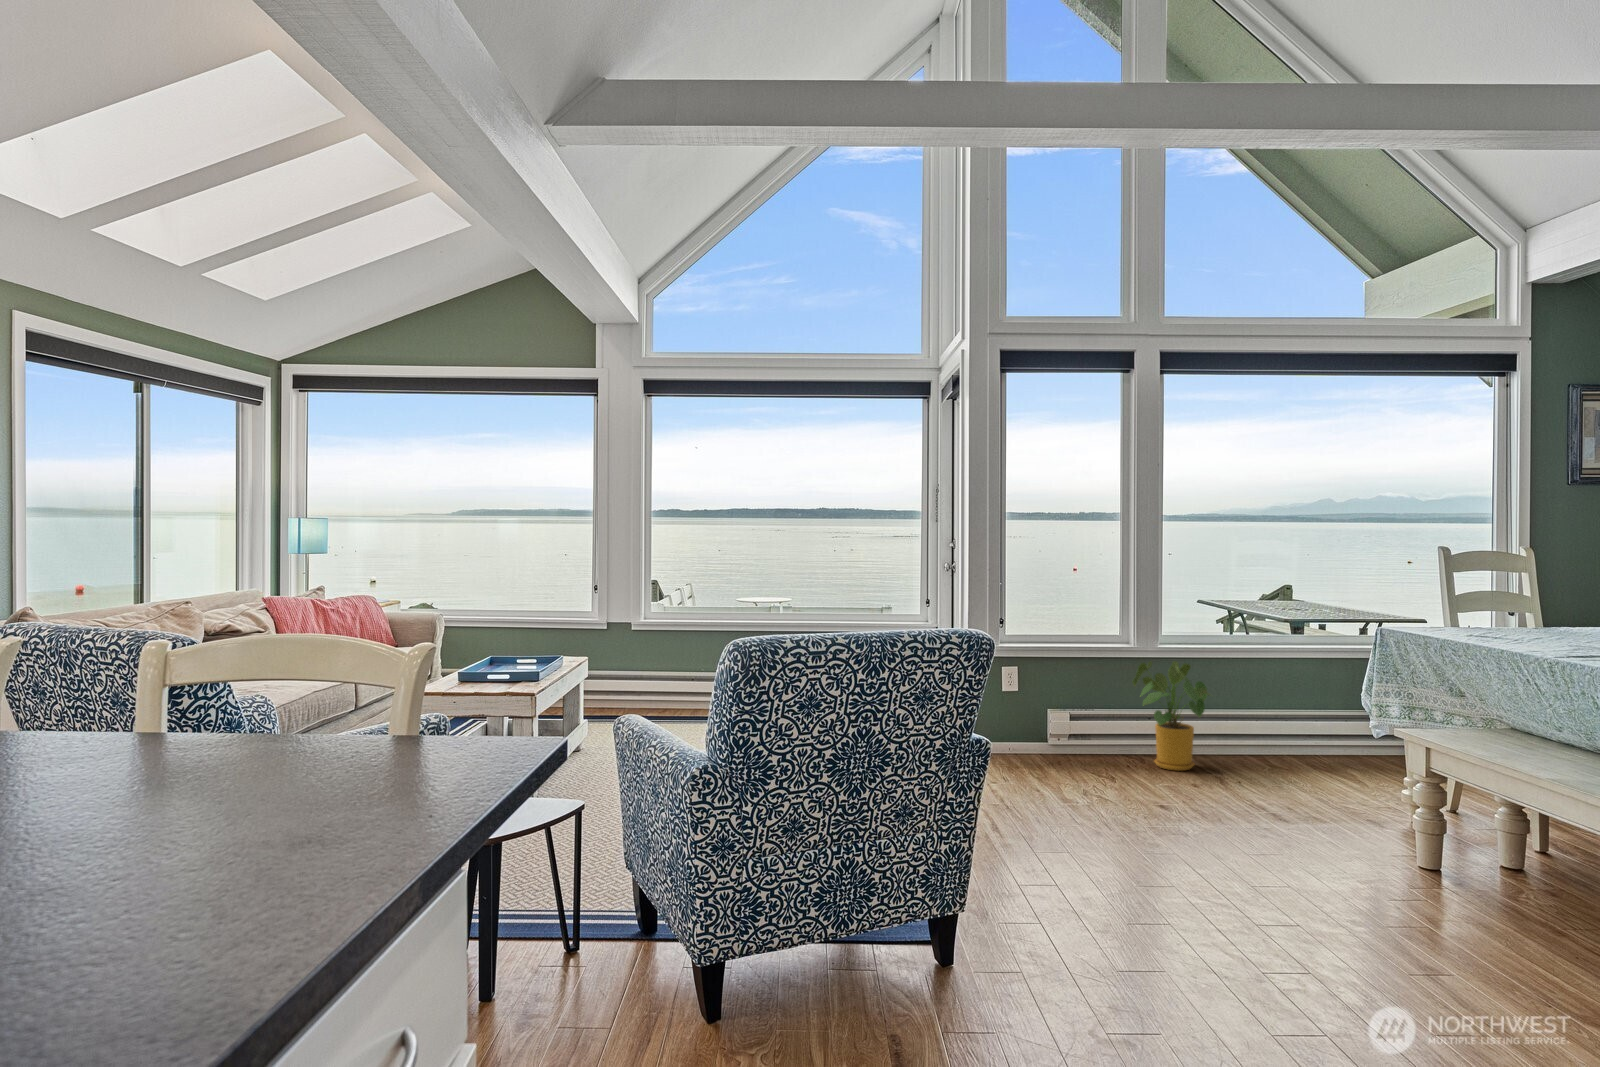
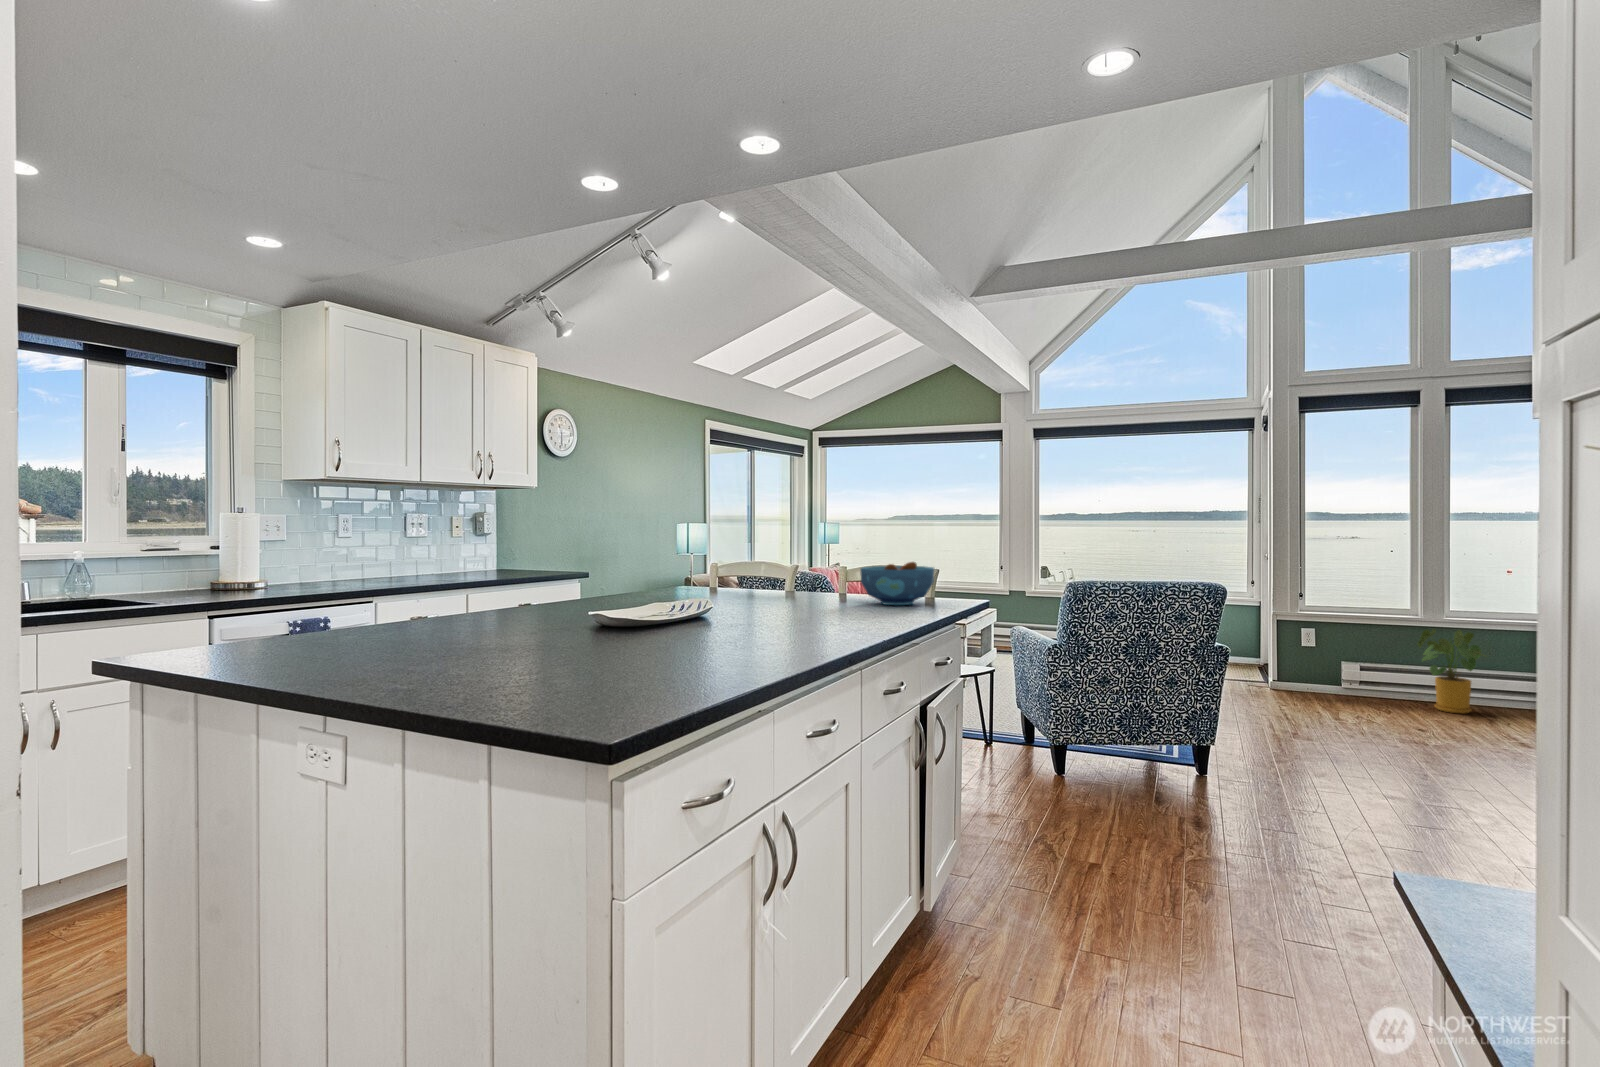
bowl: none [141,656,408,800] -> present [860,562,934,605]

